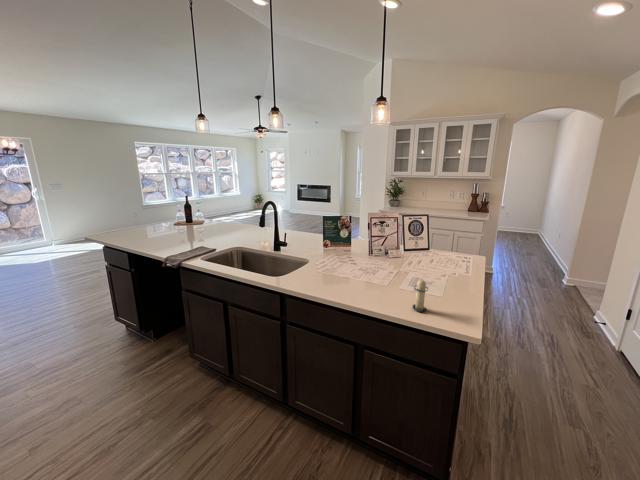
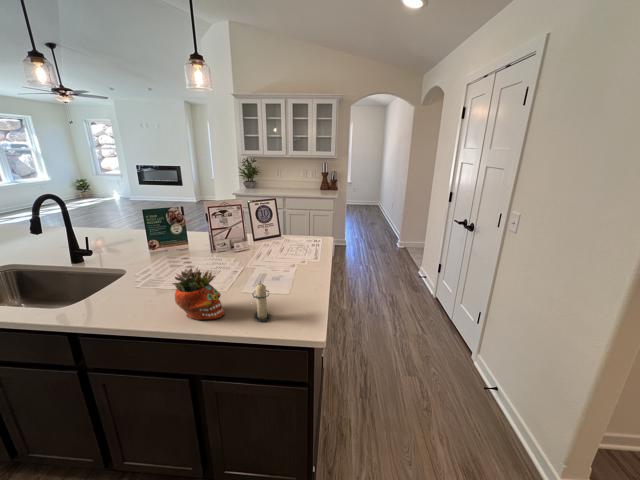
succulent planter: none [352,260,387,303] -> present [173,268,224,320]

